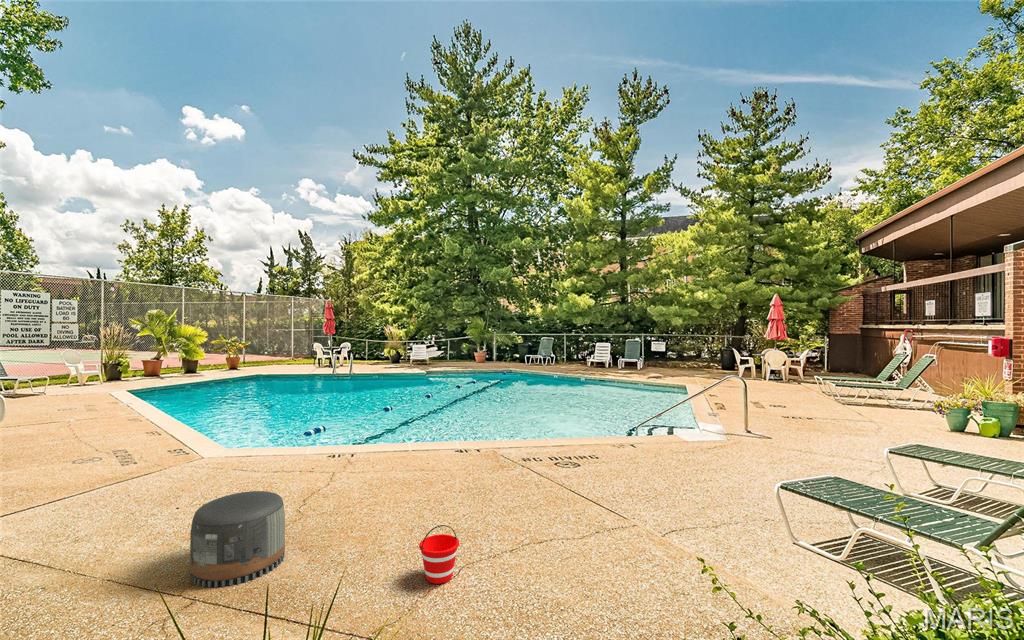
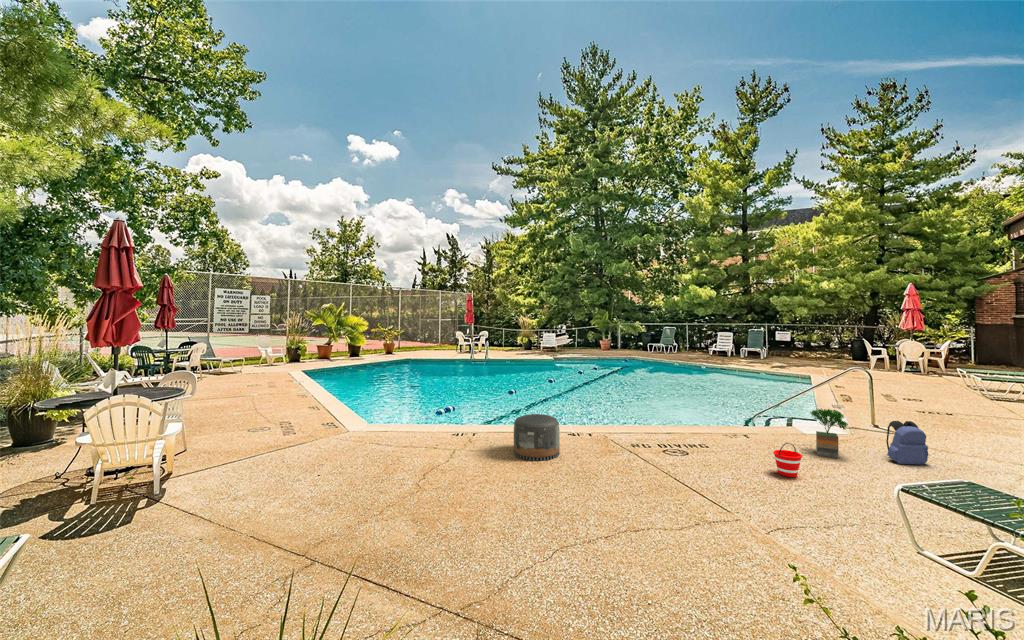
potted tree: none [670,451,718,524] -> present [810,409,848,458]
backpack: none [764,465,814,528] -> present [886,421,928,465]
bucket: present [419,525,459,584] -> present [773,443,802,477]

